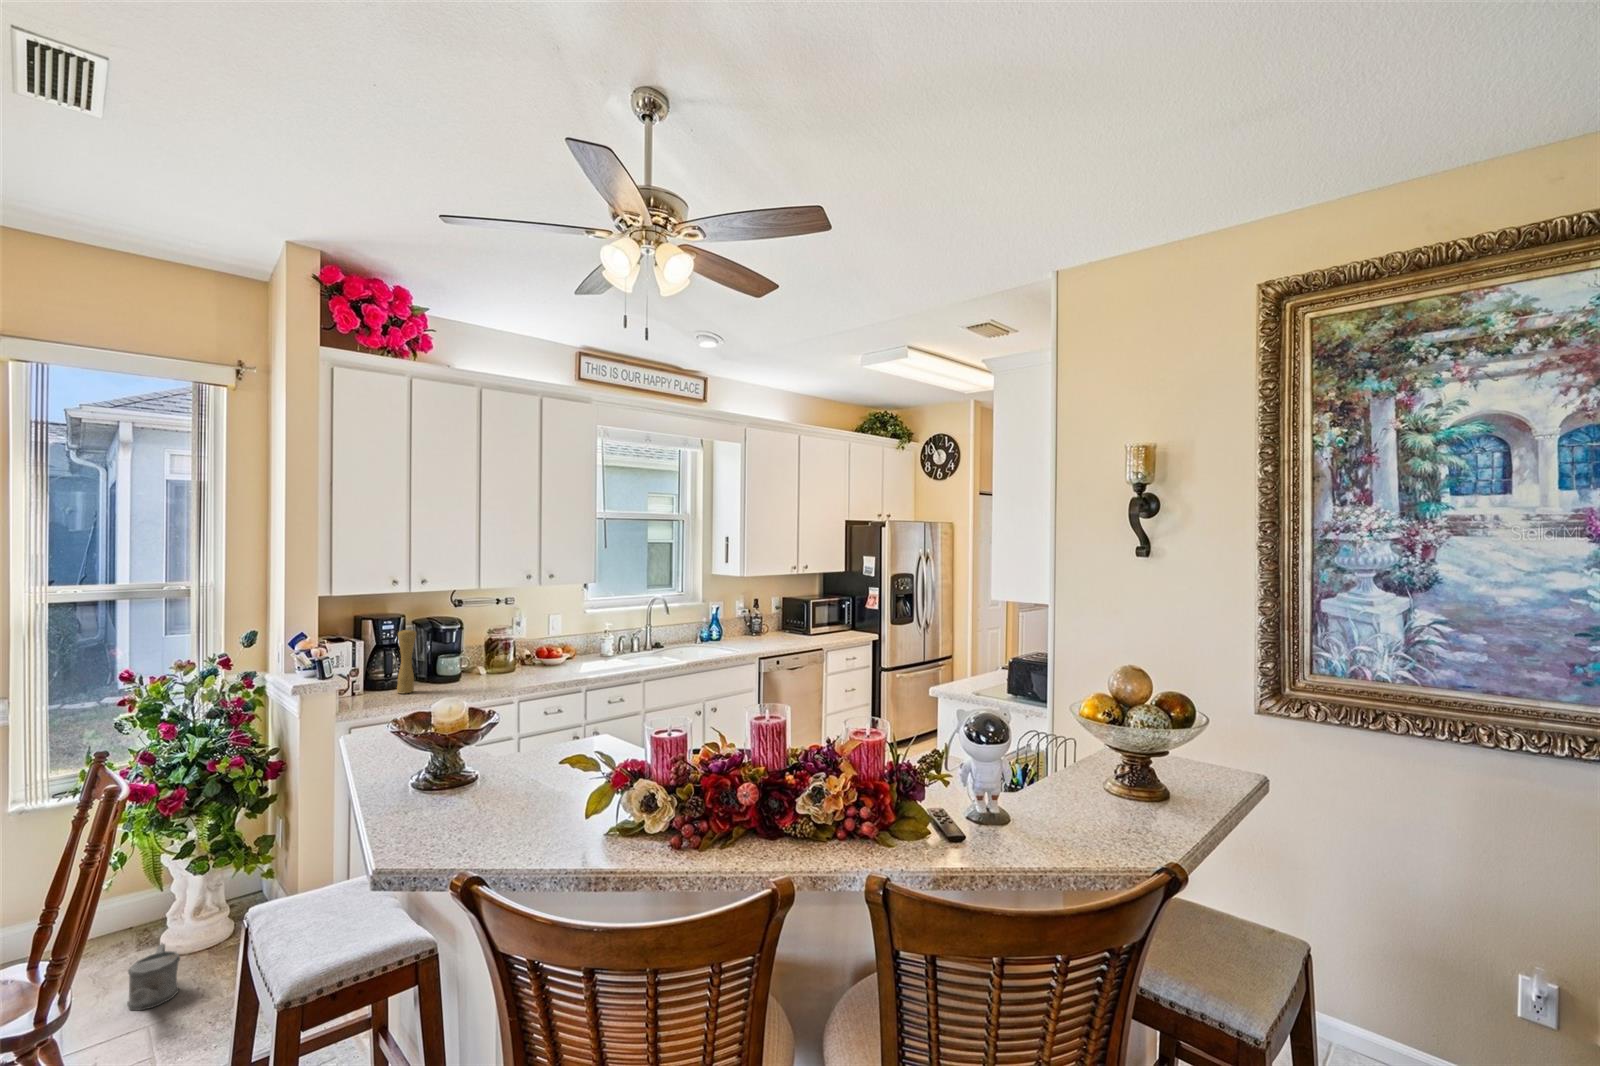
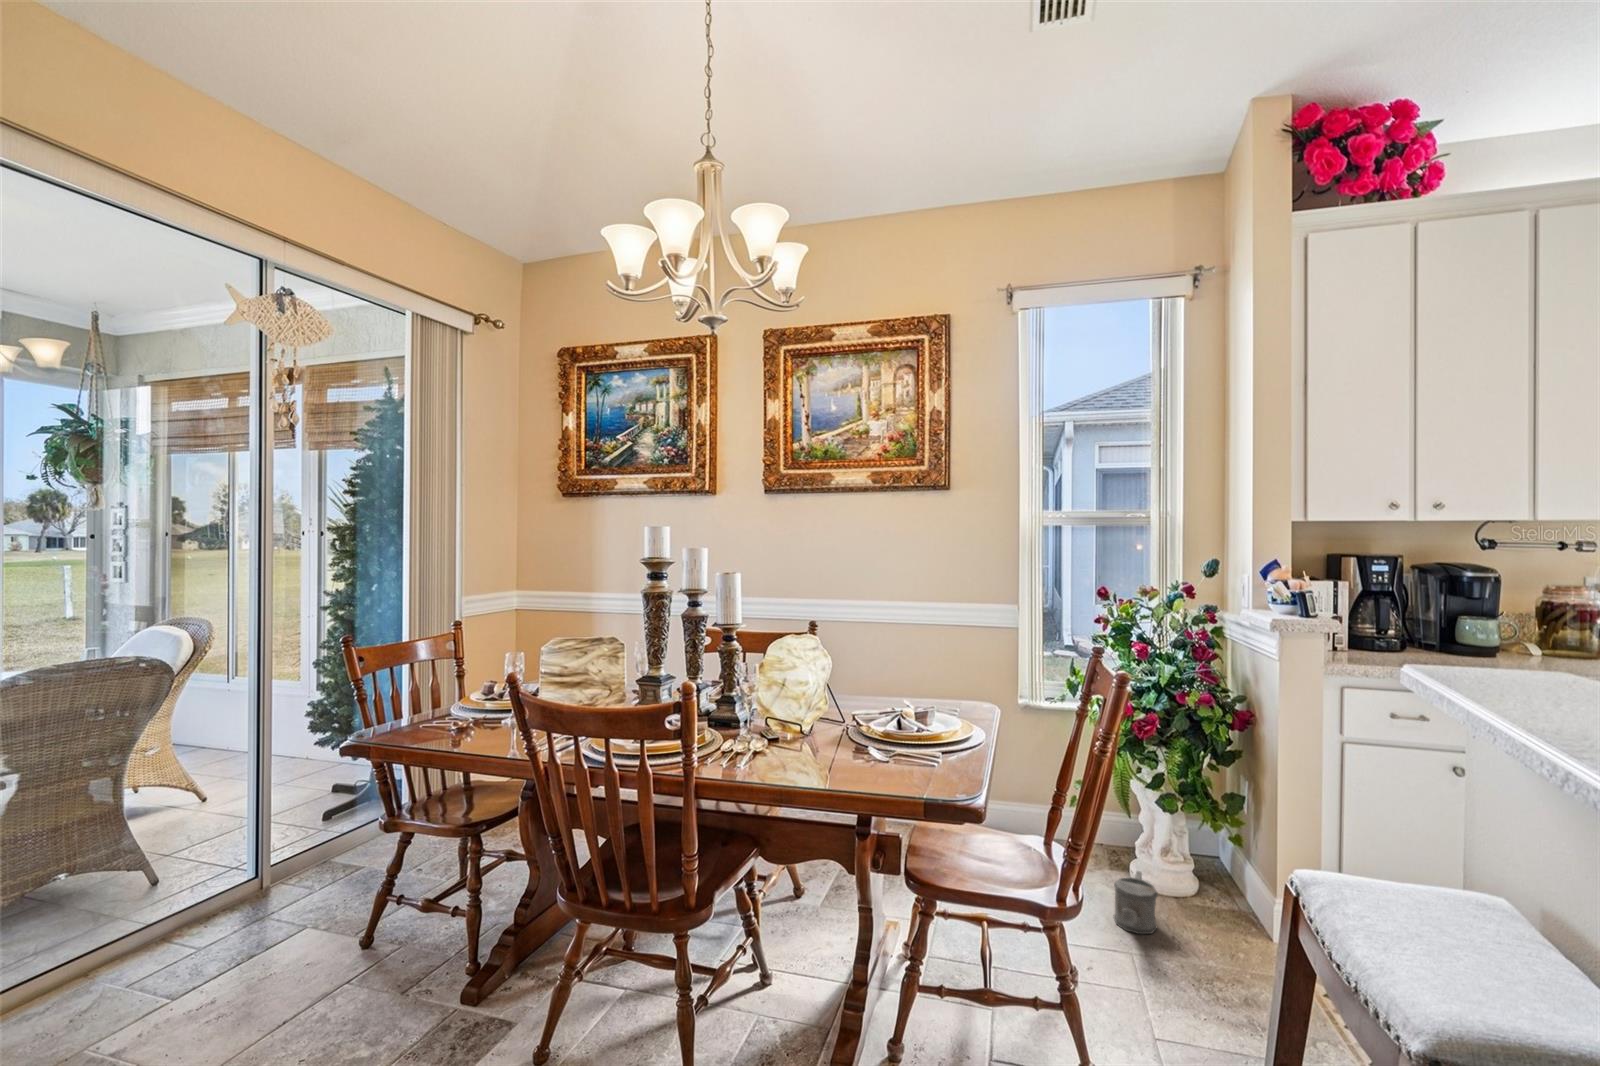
pepper mill: present [397,629,416,694] -> none [1396,570,1427,661]

